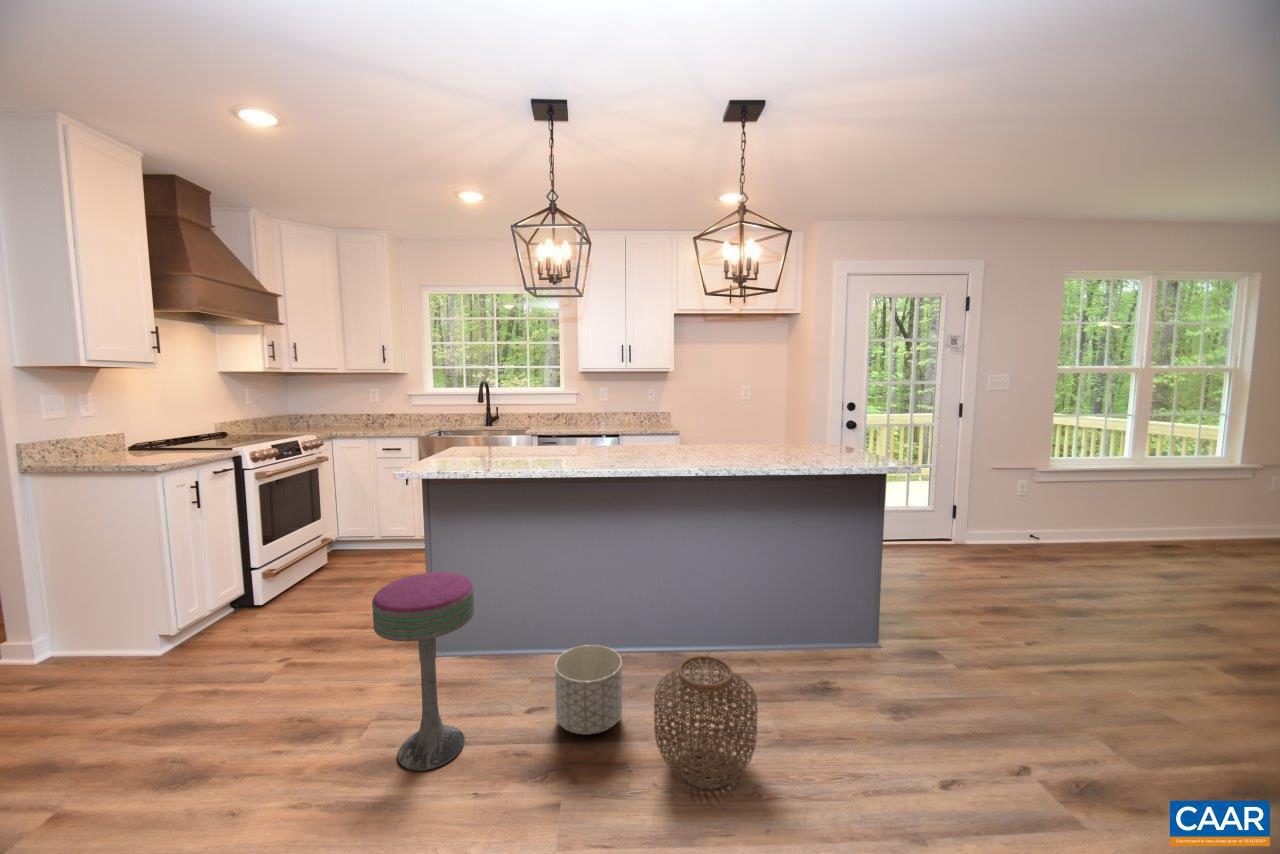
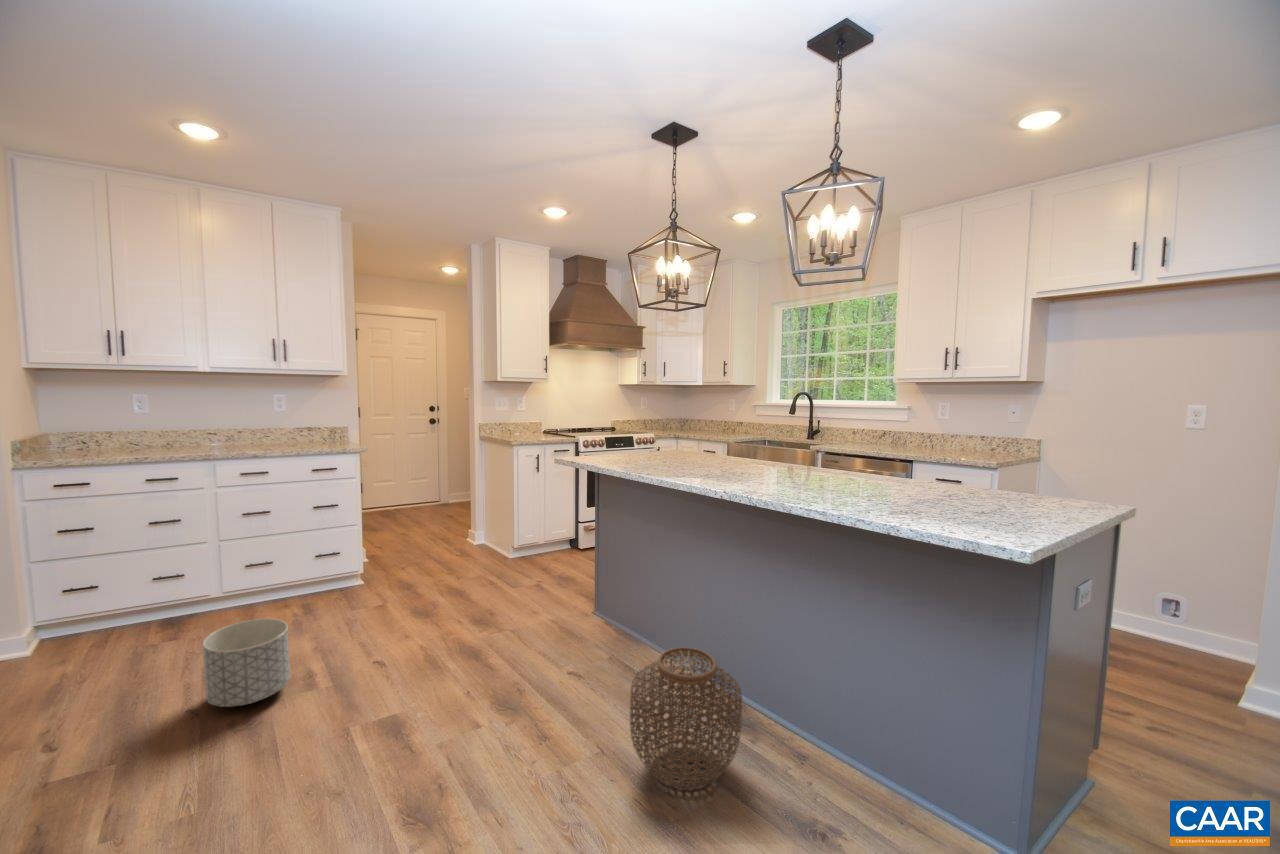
bar stool: present [372,572,475,771] -> none [319,554,435,771]
planter: present [555,645,622,735] -> present [203,619,290,707]

